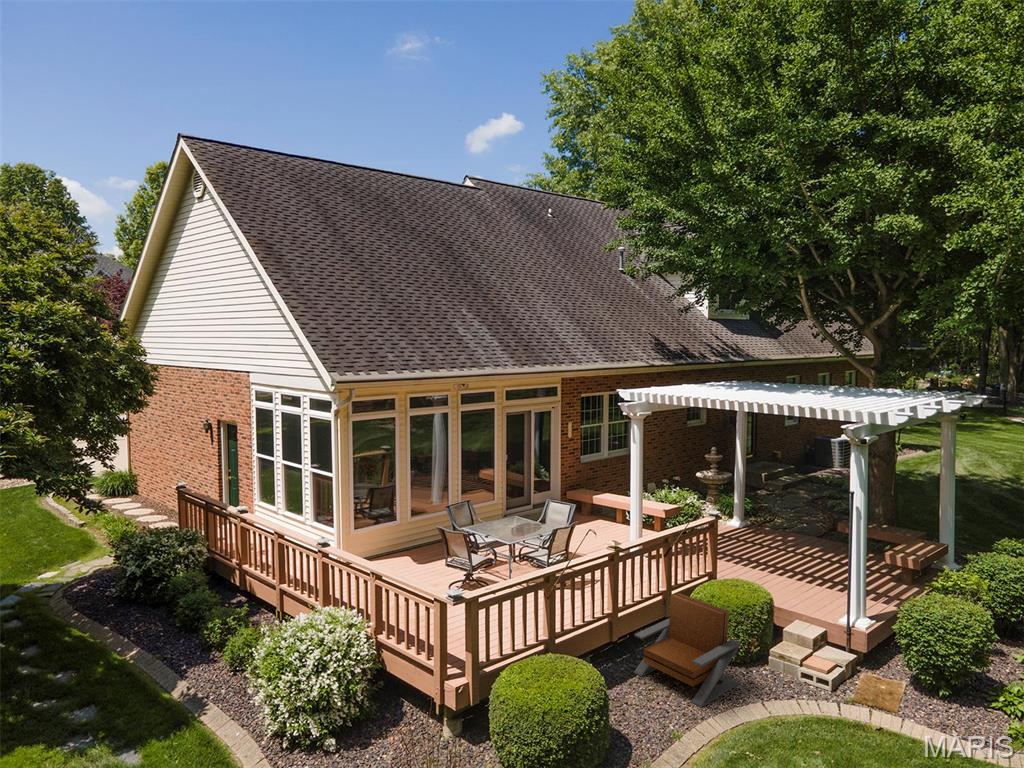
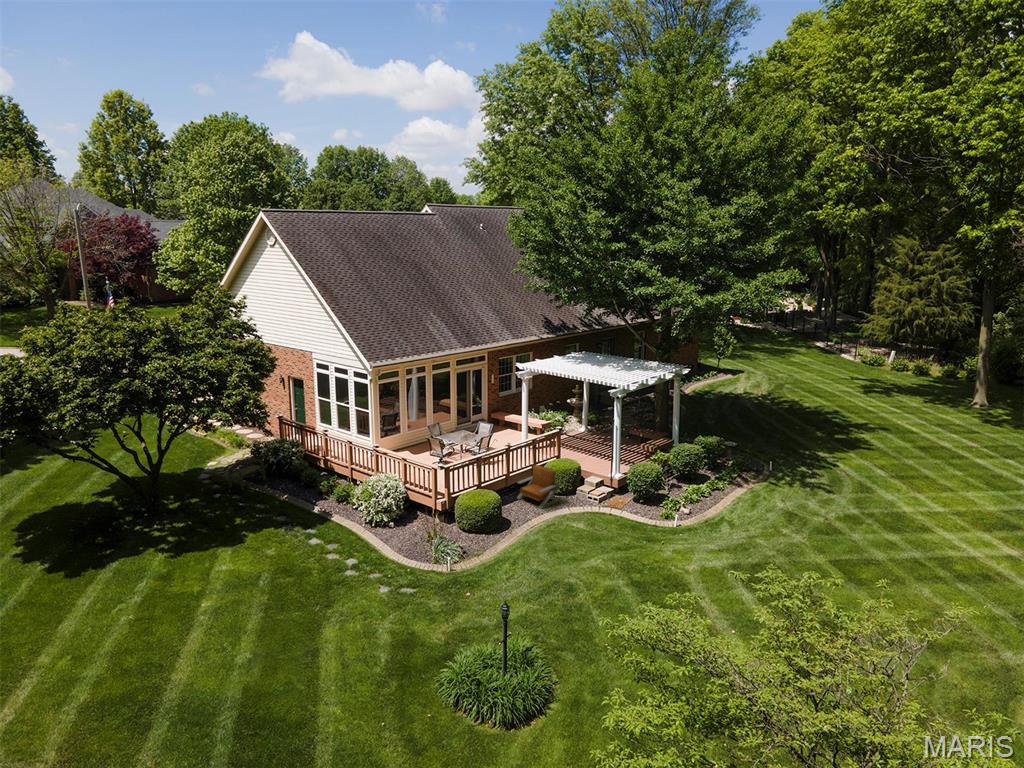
bench: none [44,564,127,631] -> present [228,458,266,490]

